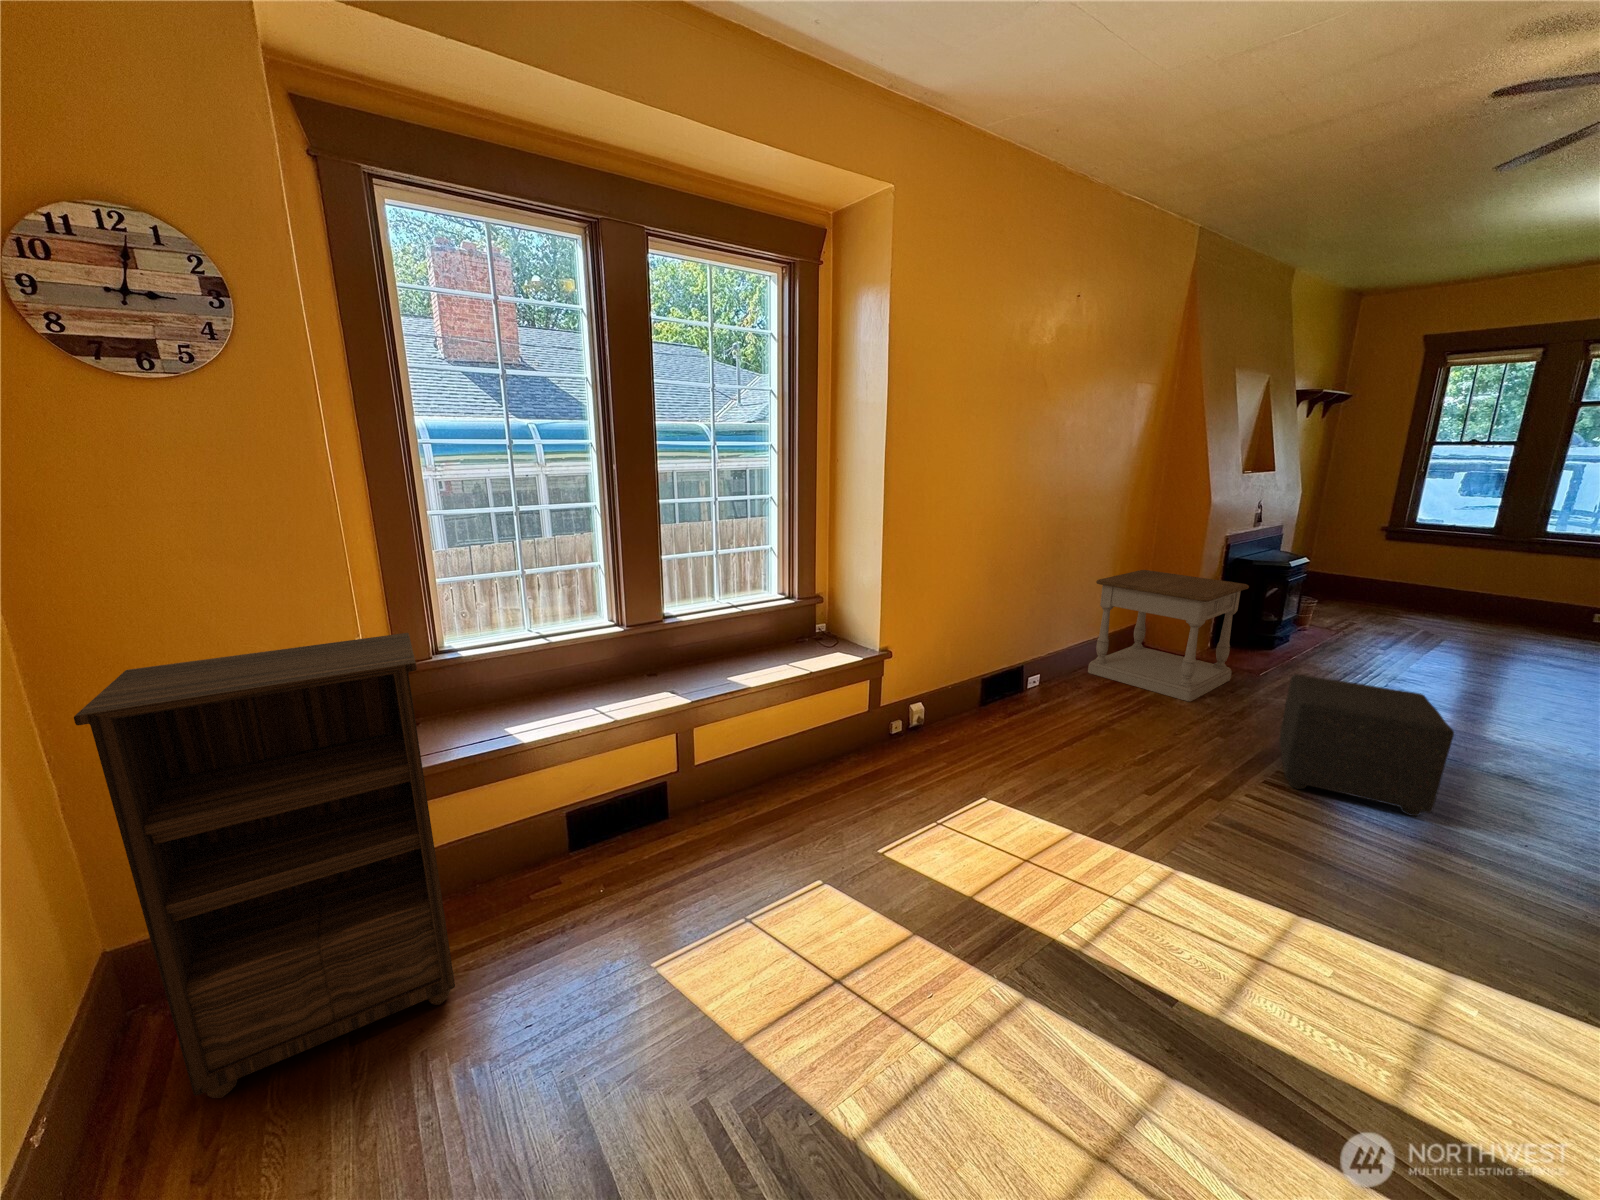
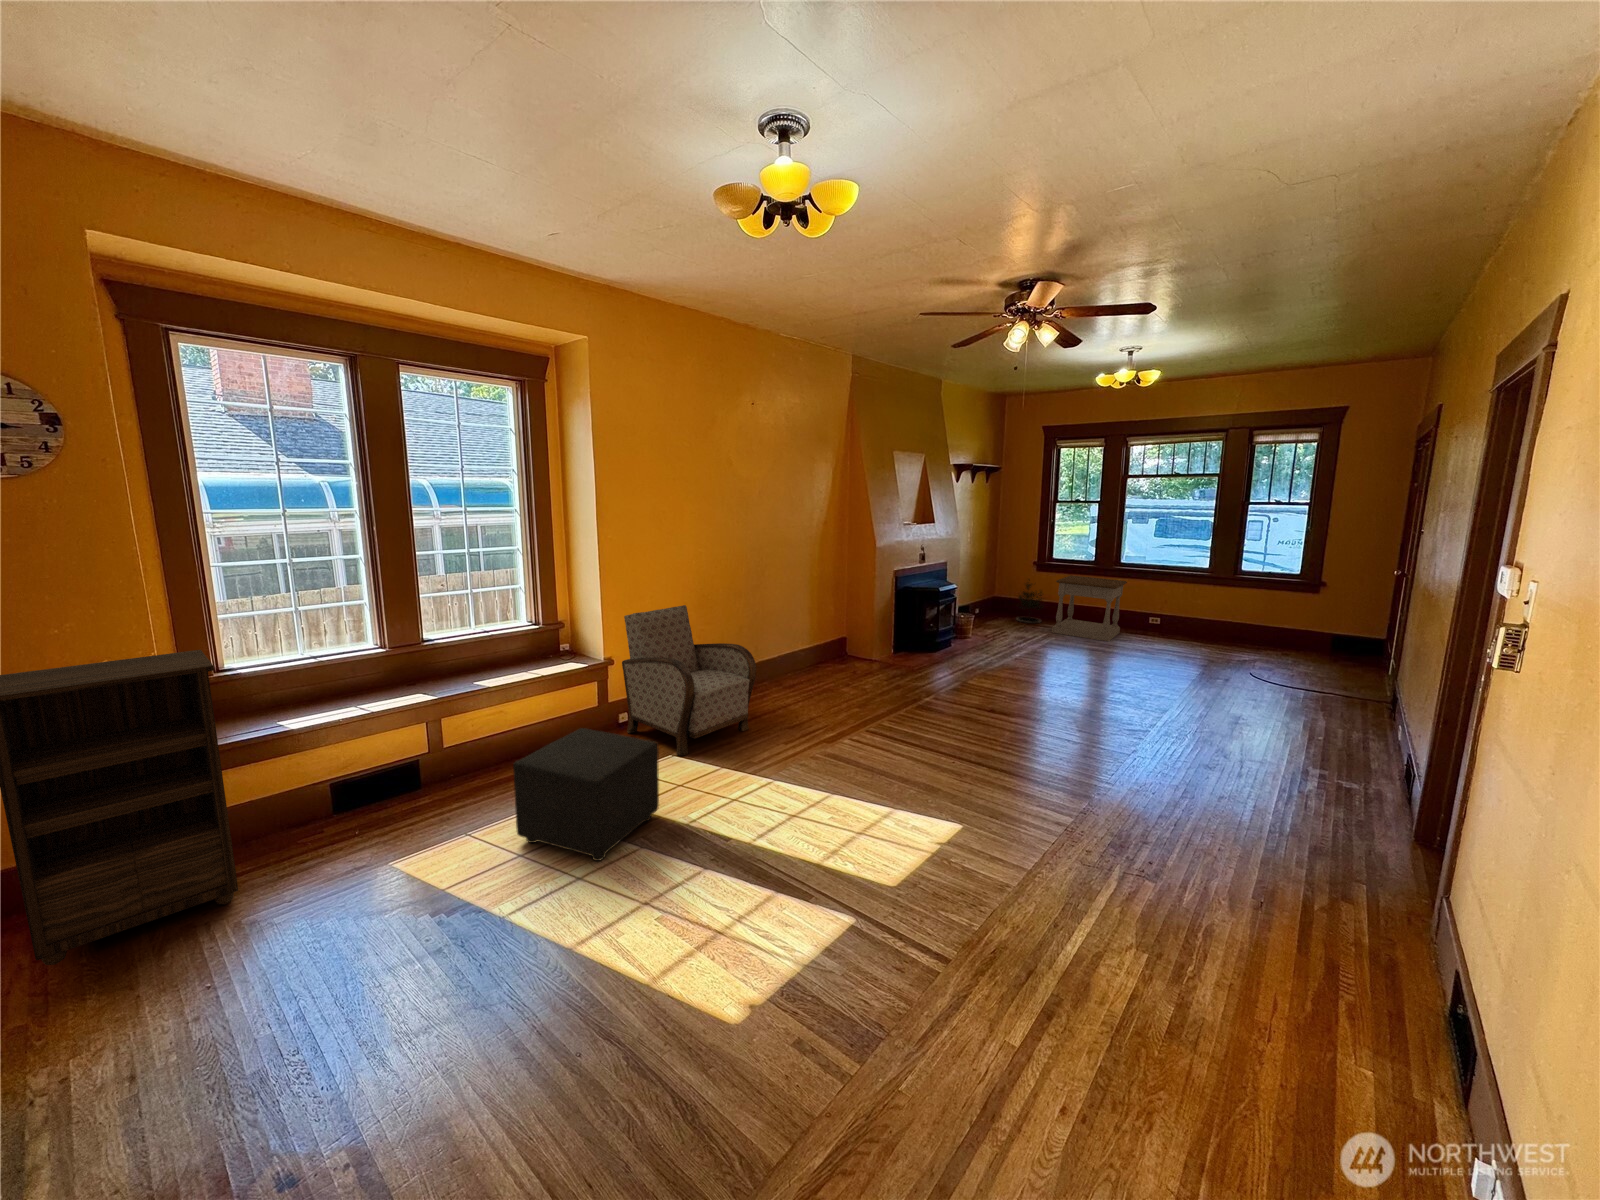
potted tree: none [1355,549,1408,612] -> present [1016,580,1044,623]
side table: present [1088,570,1249,701] -> present [1052,575,1127,641]
armchair: none [903,579,1095,795] -> present [622,605,756,756]
ottoman: present [1279,674,1454,816] -> present [513,728,659,861]

